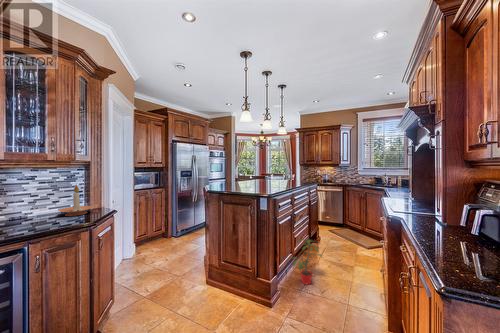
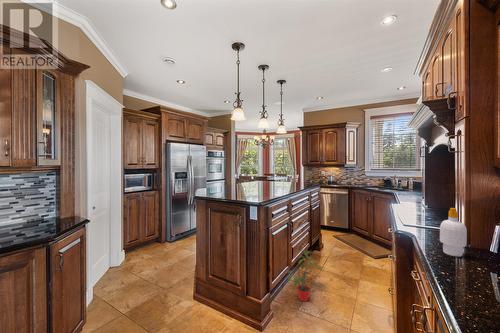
candle holder: present [58,185,93,216] -> none [18,192,60,228]
soap bottle: none [422,193,442,231] -> present [440,208,467,257]

